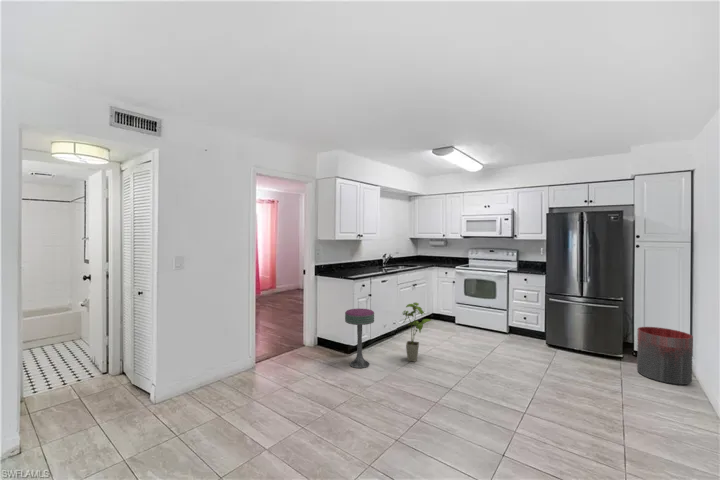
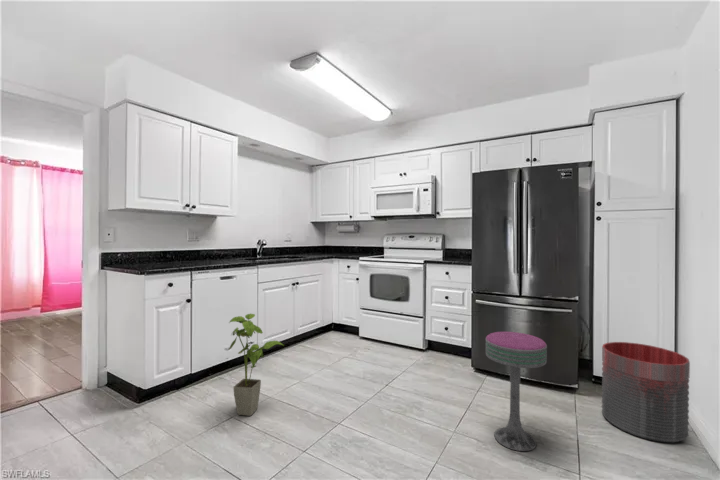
bar stool: present [345,309,374,368] -> present [485,332,547,451]

